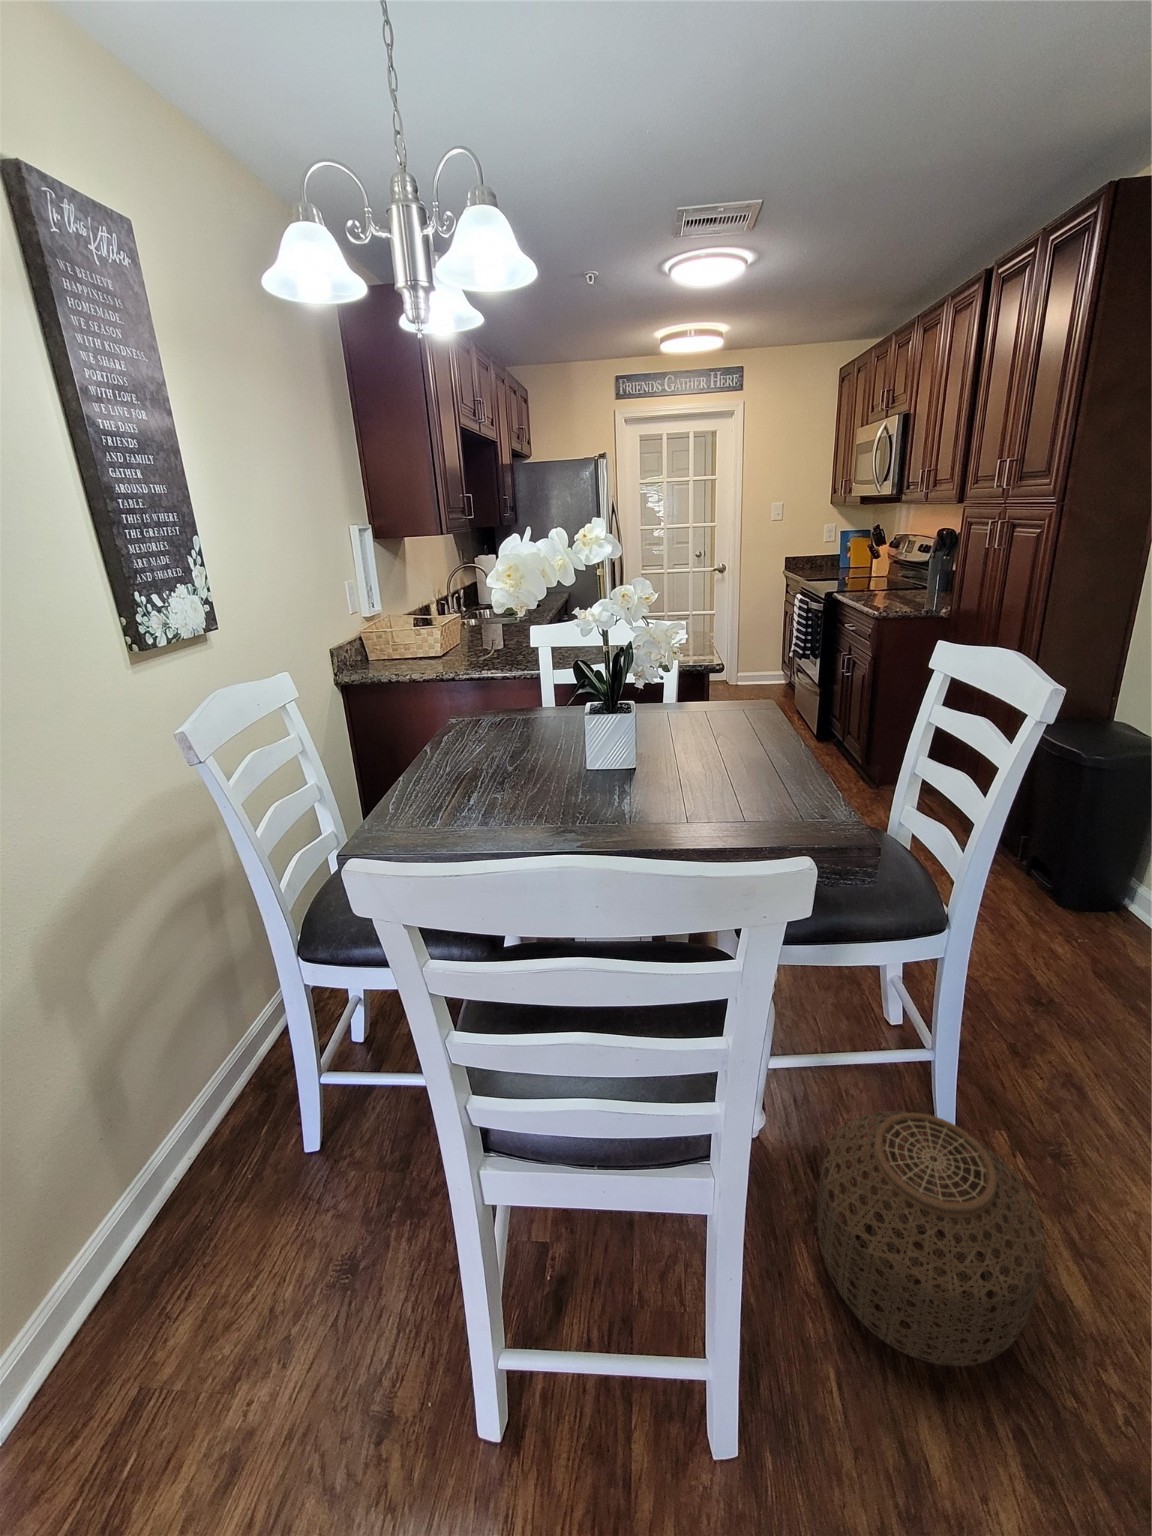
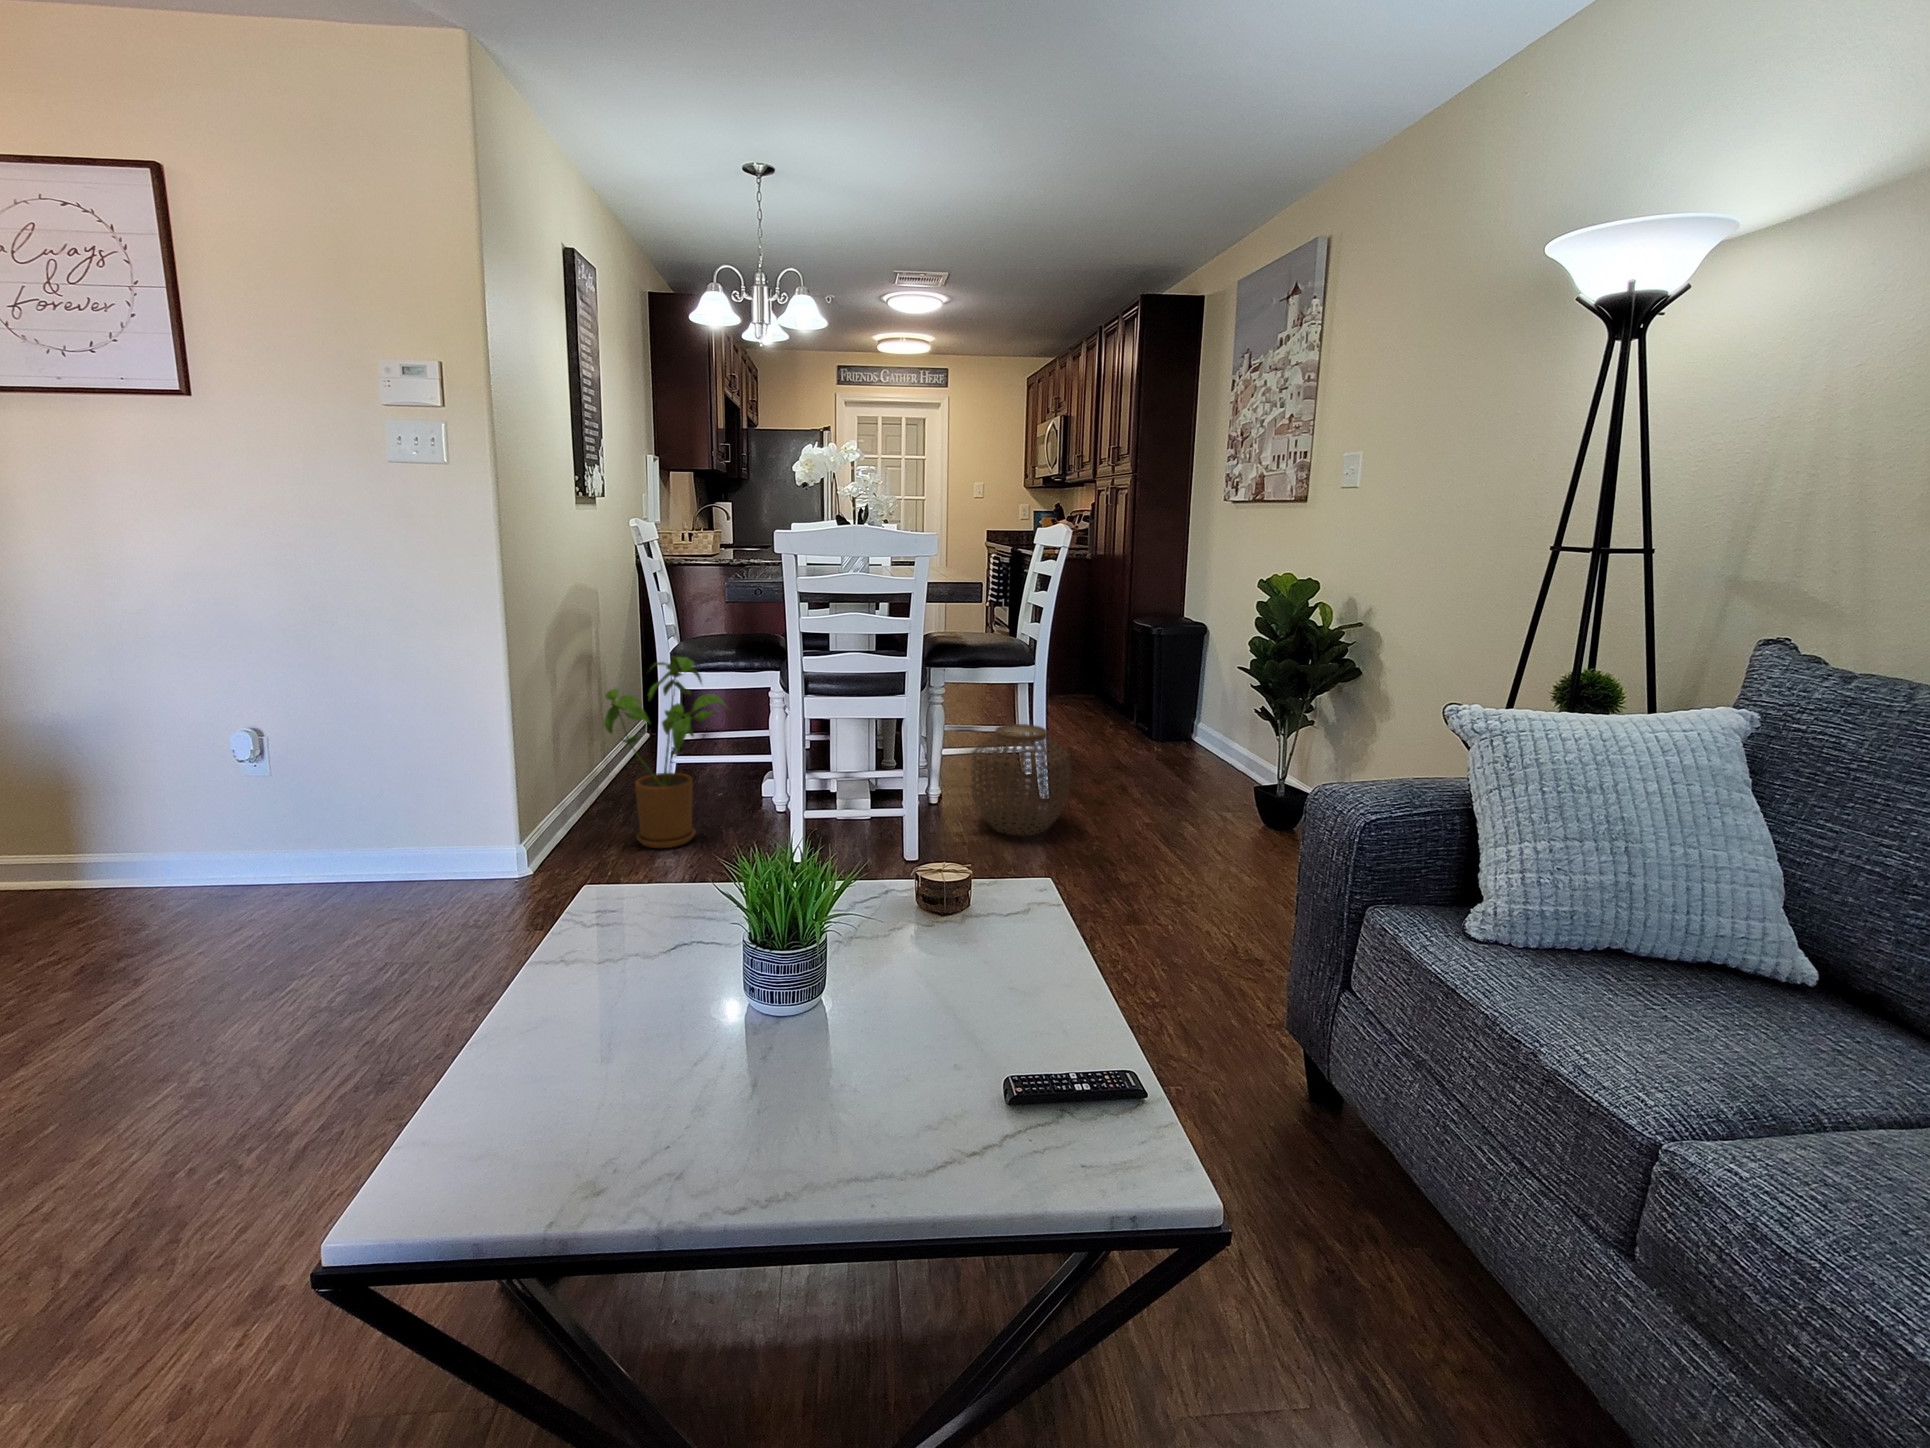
house plant: none [116,991,346,1332] -> present [604,657,727,848]

